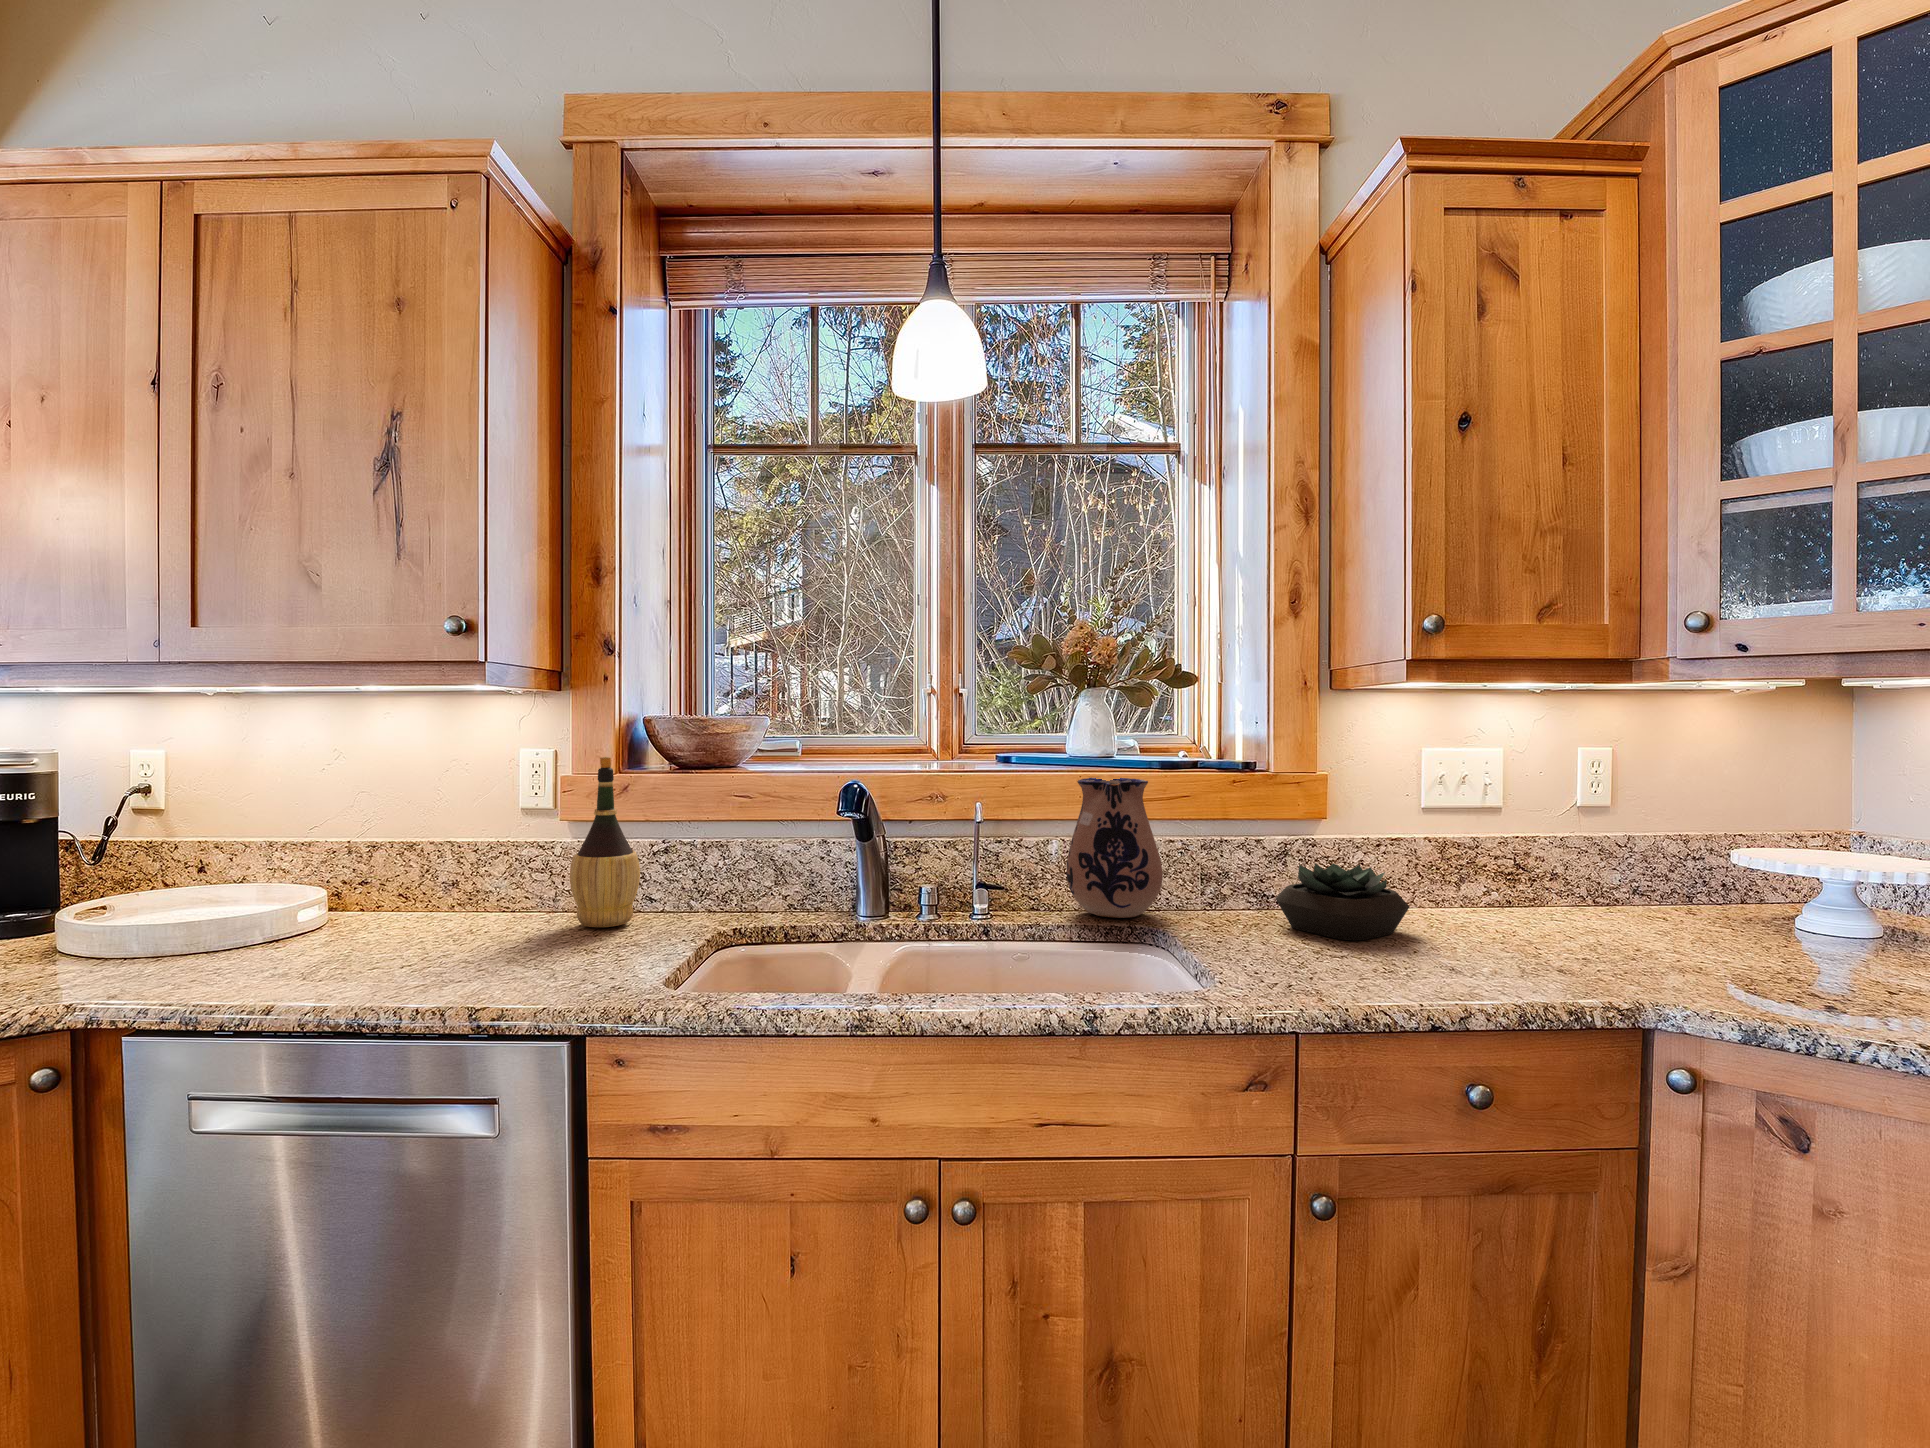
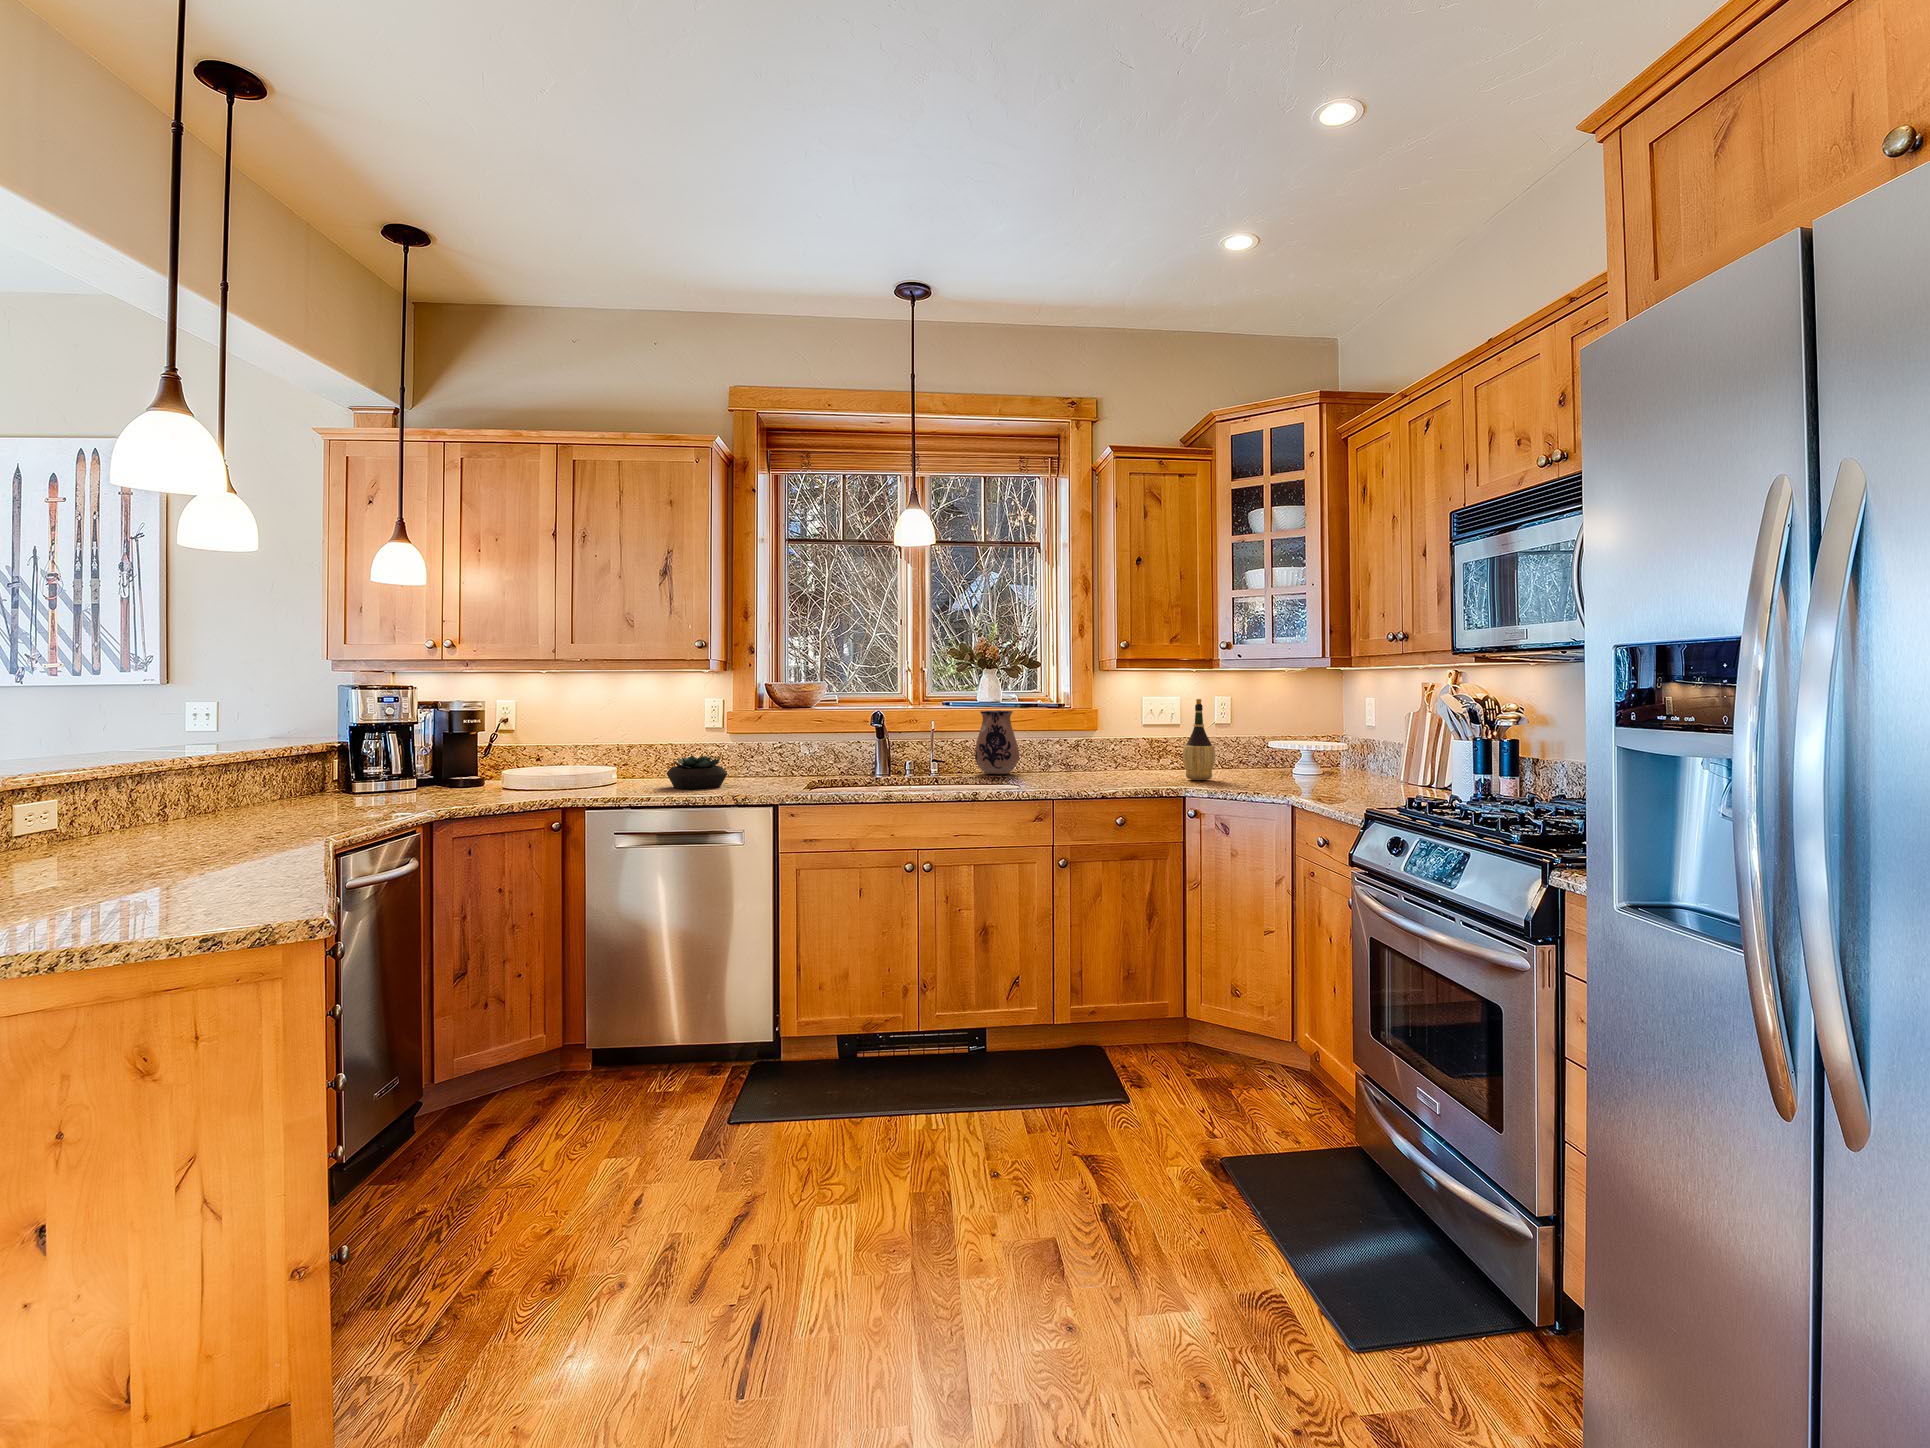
wine bottle: present [570,757,640,927] -> present [1182,699,1216,780]
succulent plant: present [1275,863,1409,941] -> present [667,755,728,789]

